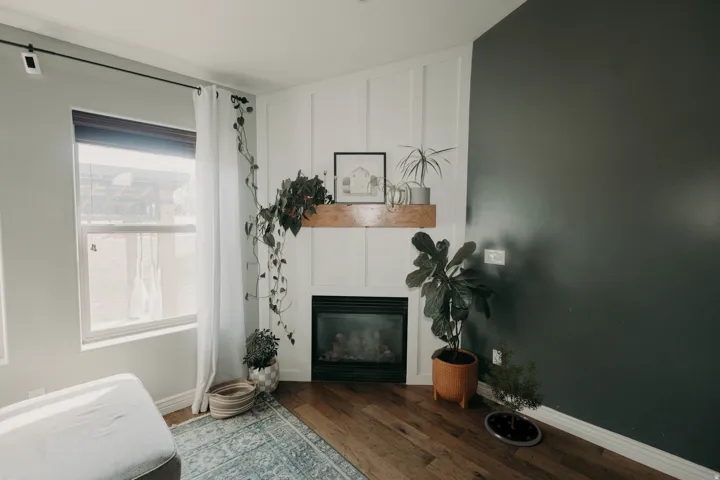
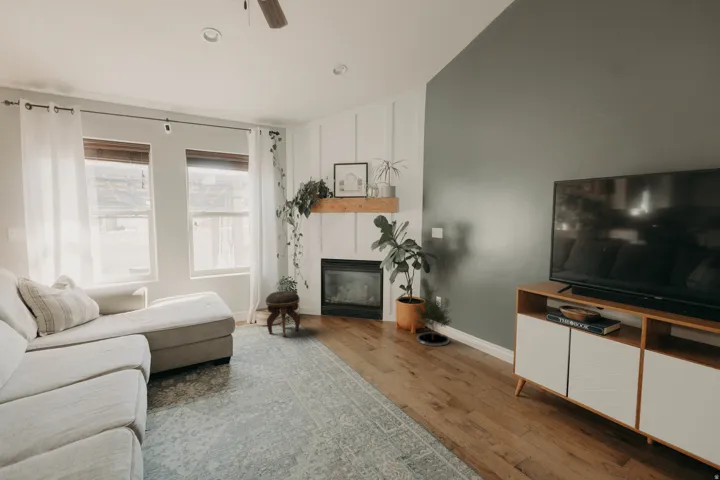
footstool: none [229,357,289,447] -> present [266,291,300,337]

